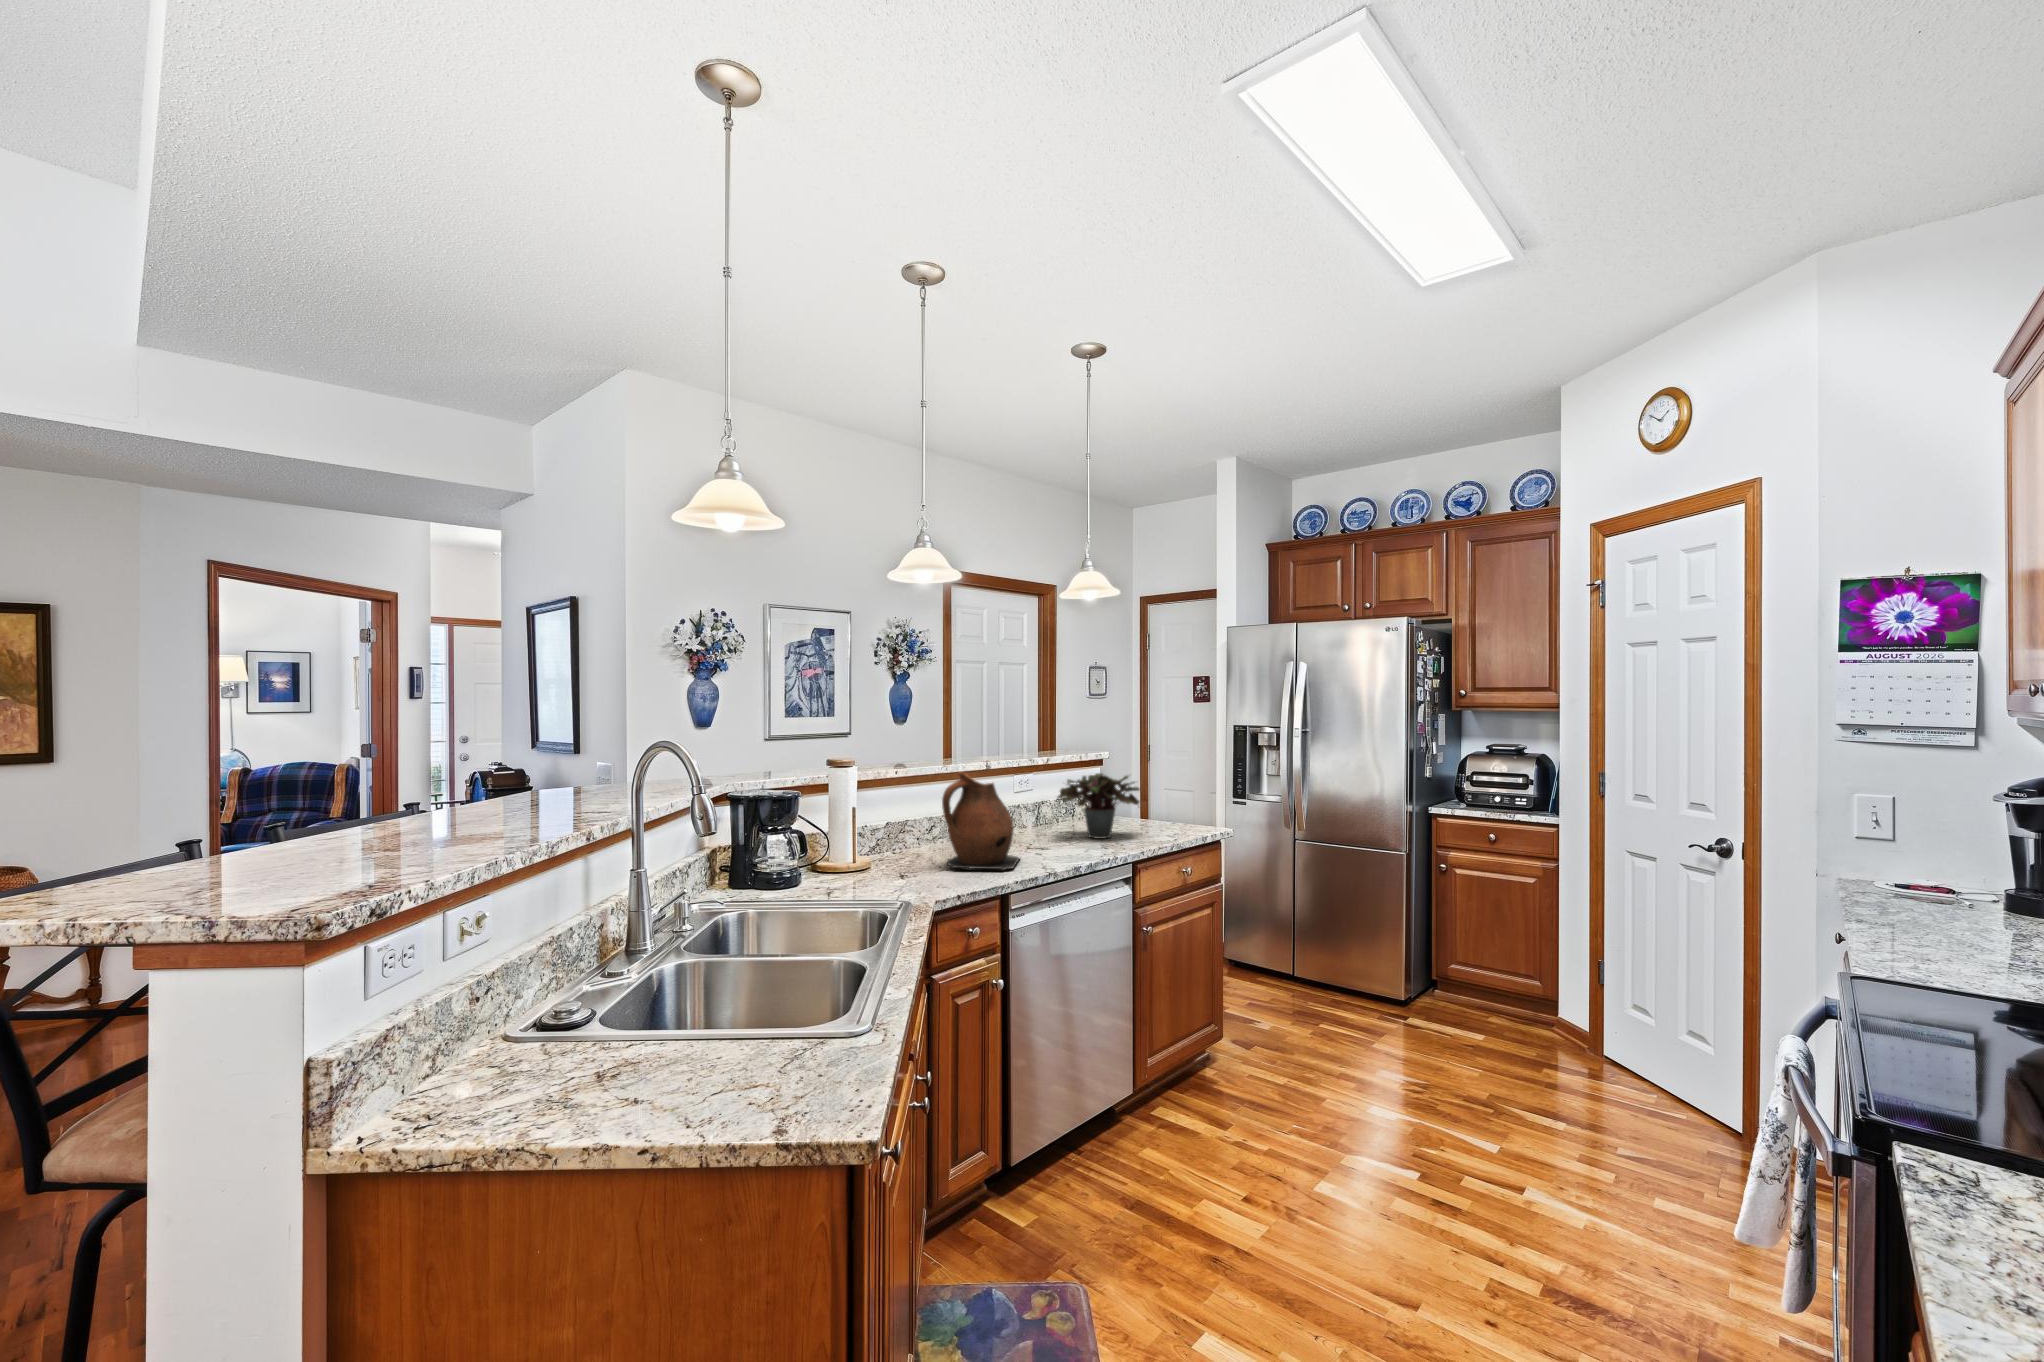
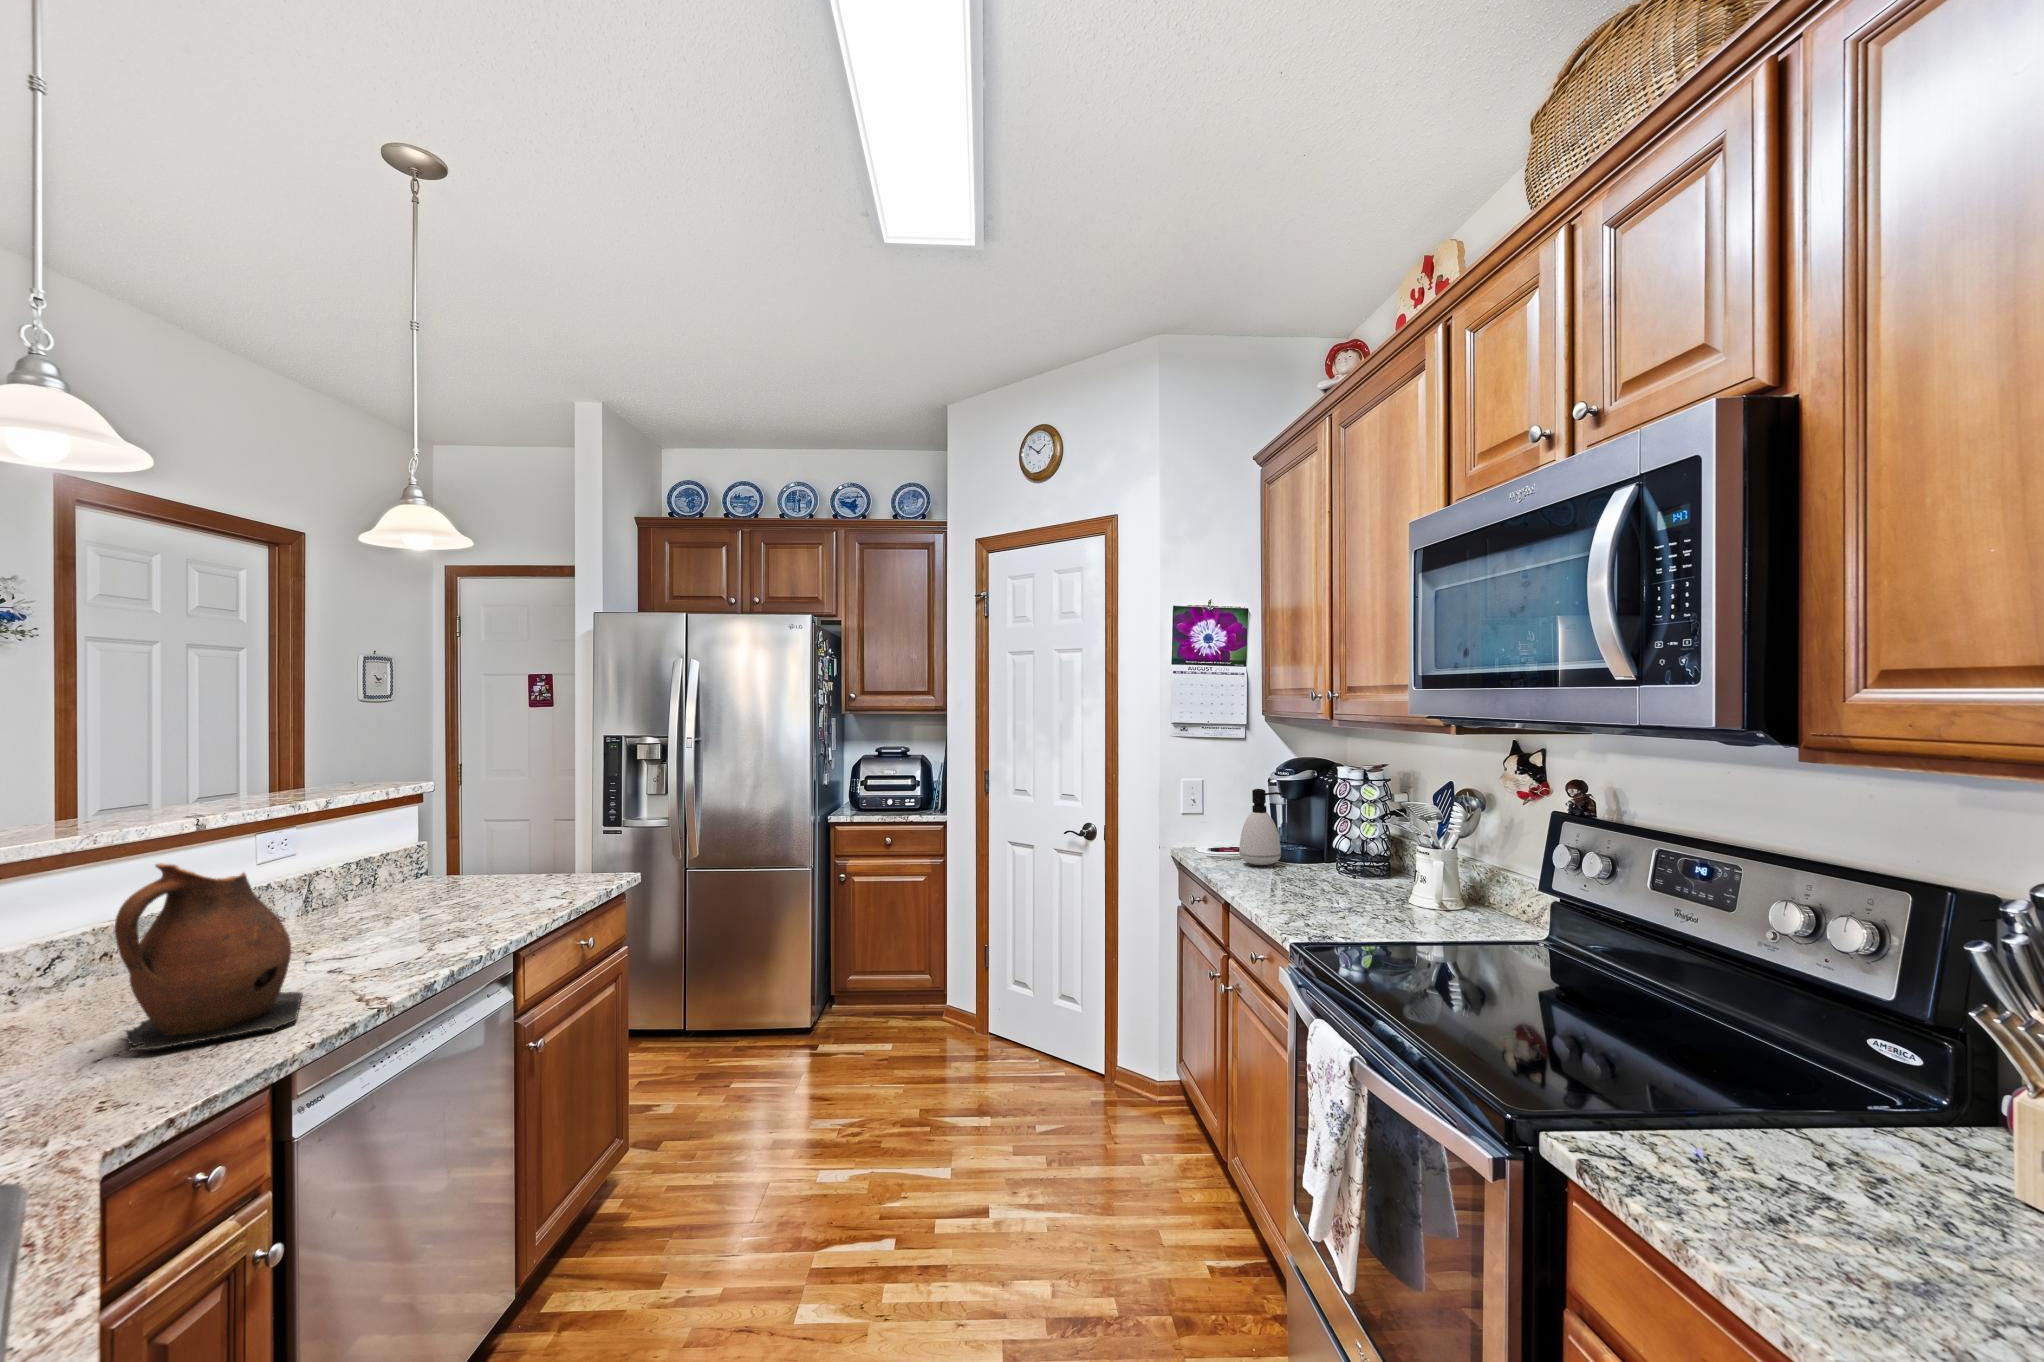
potted plant: present [1057,773,1139,839] -> none [358,823,510,927]
soap dispenser: none [1892,815,1965,911] -> present [1239,789,1281,865]

